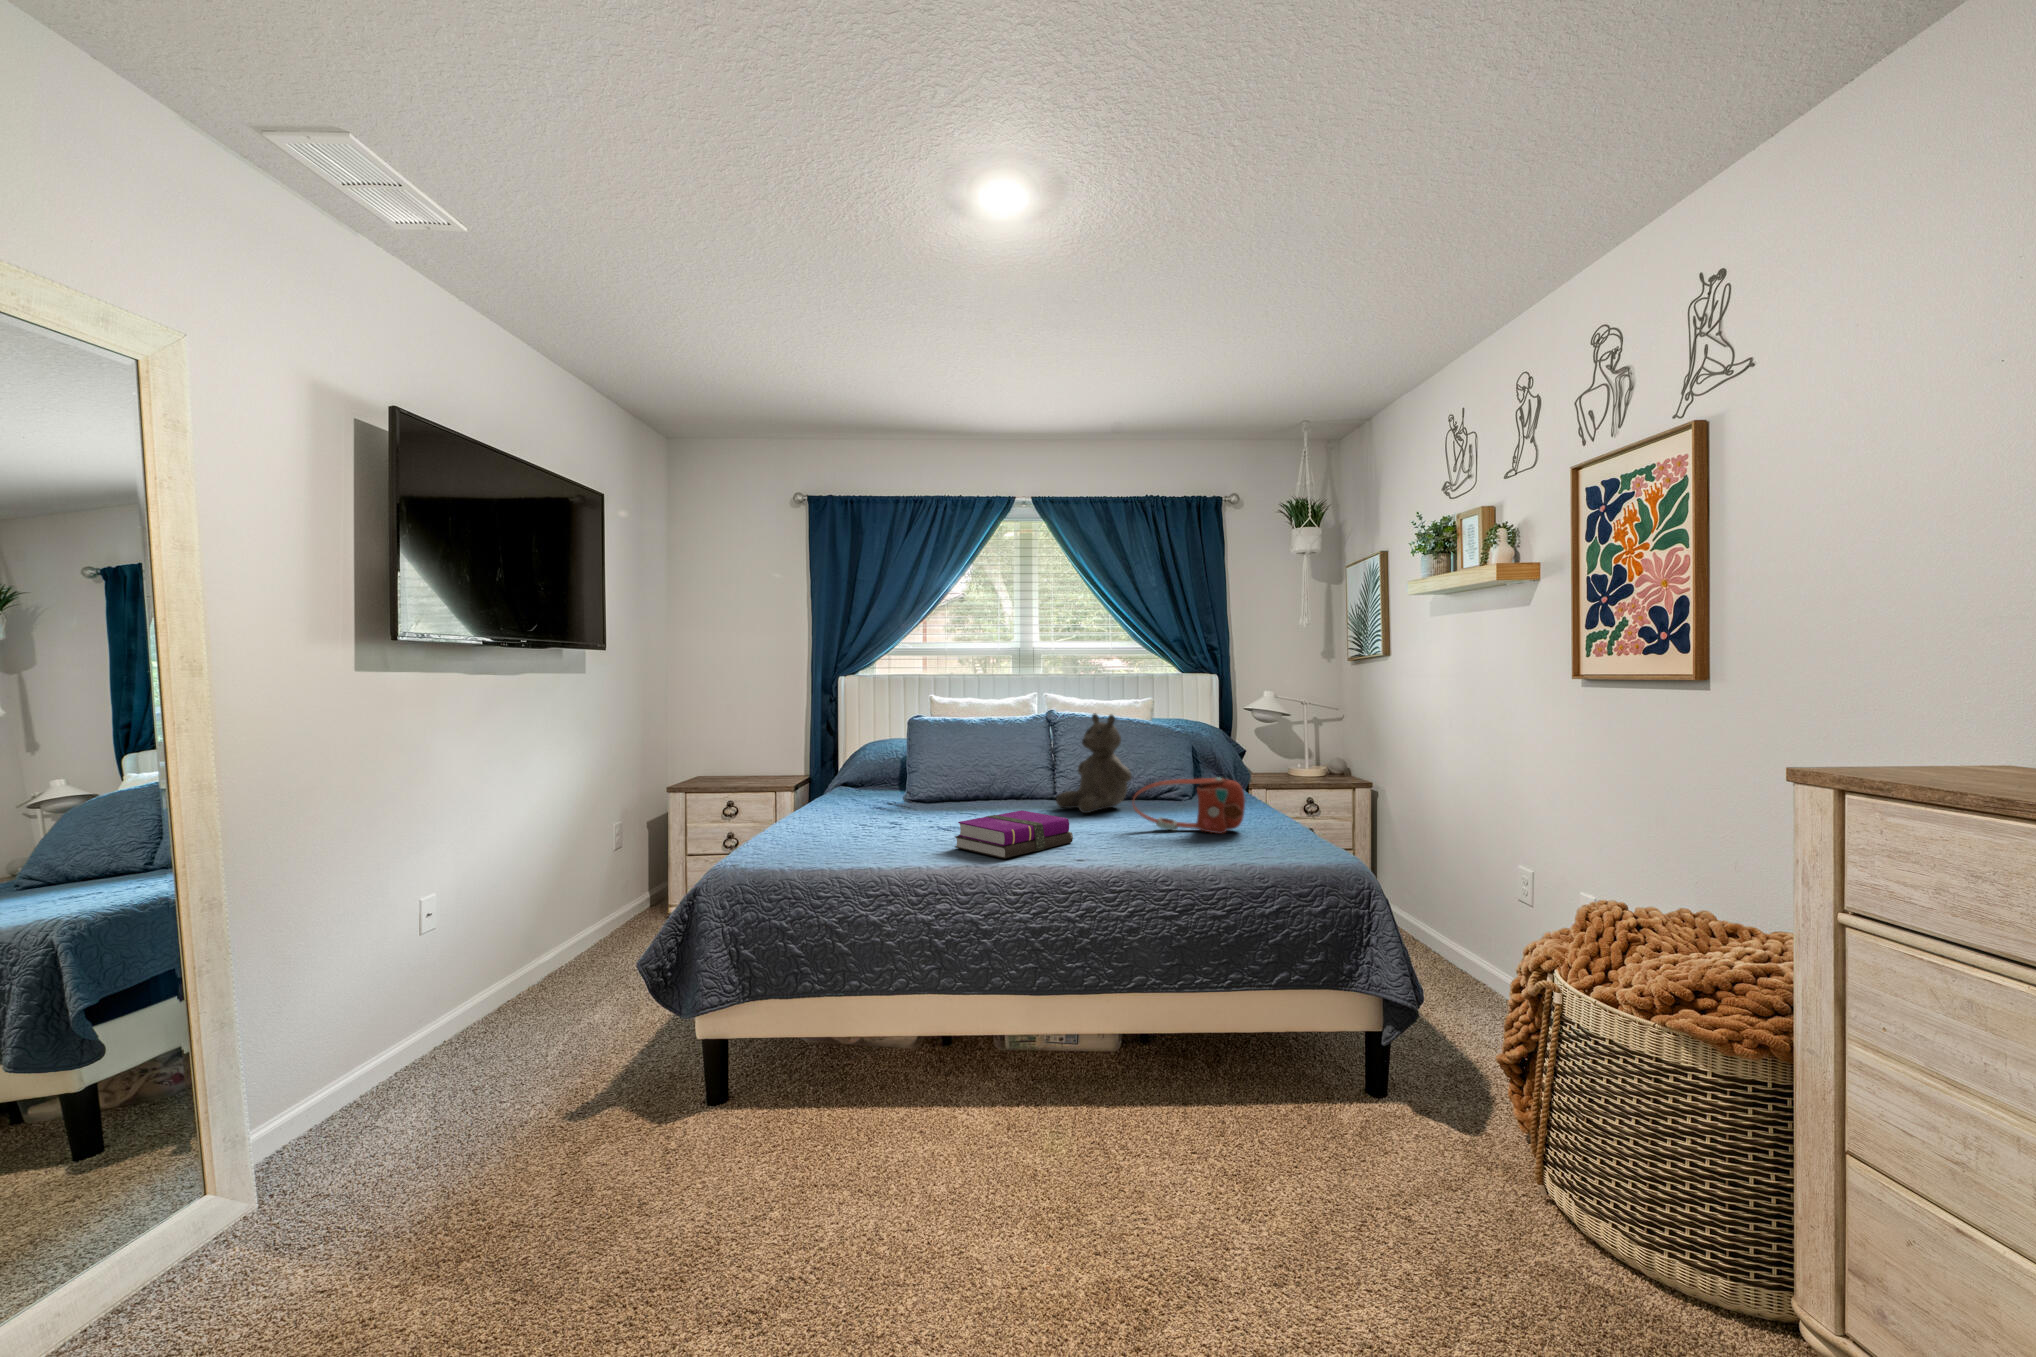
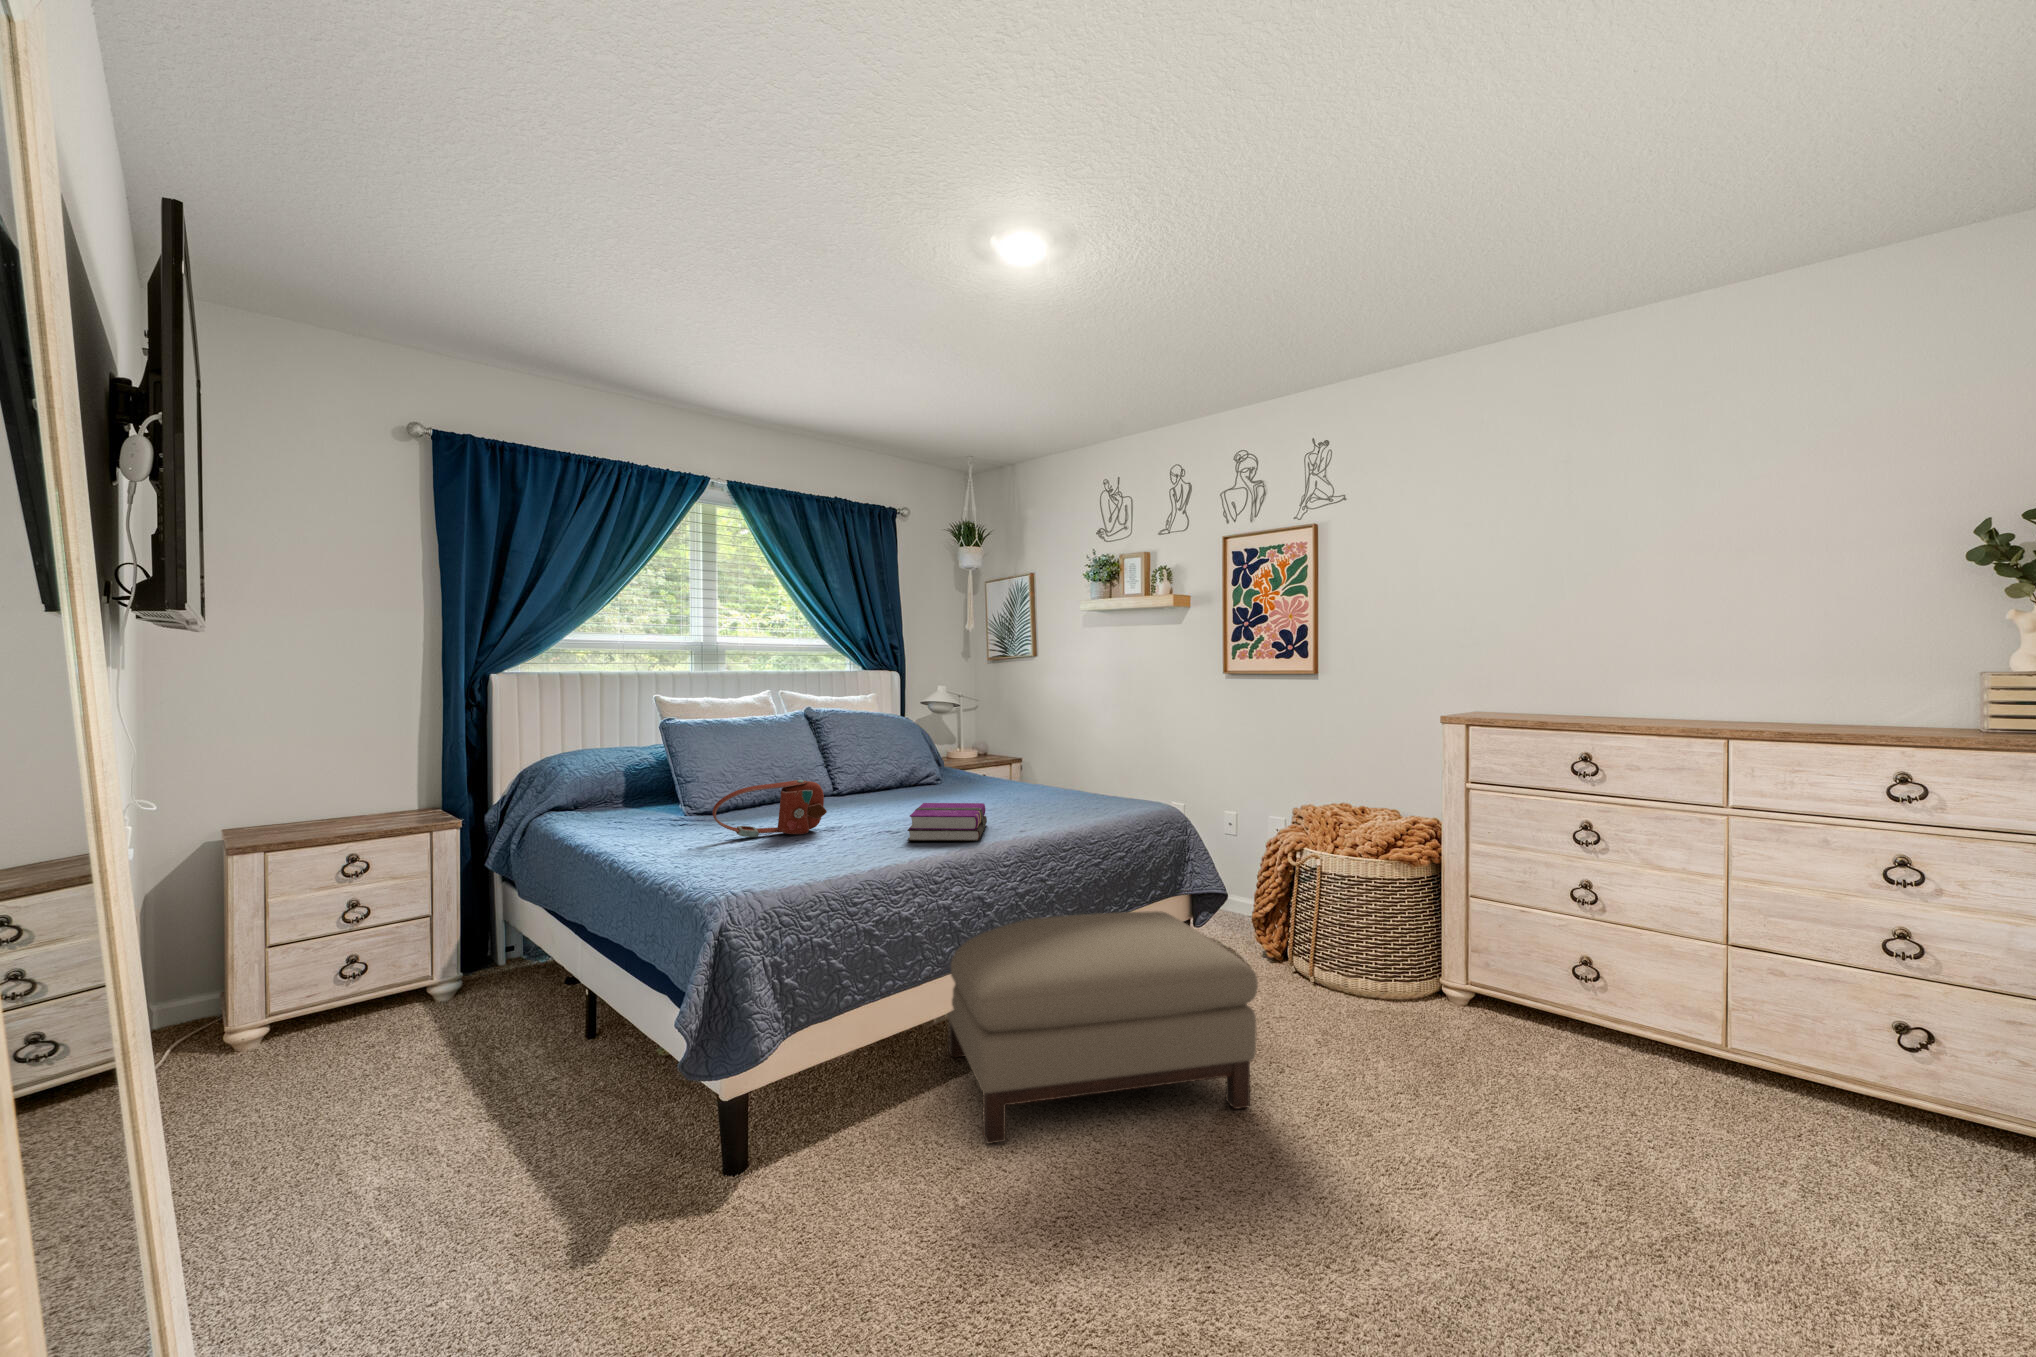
teddy bear: present [1056,714,1132,813] -> none [884,712,955,806]
handbag: present [1133,778,1245,834] -> present [713,780,827,837]
ottoman: none [849,947,1240,1292] -> present [947,911,1258,1143]

